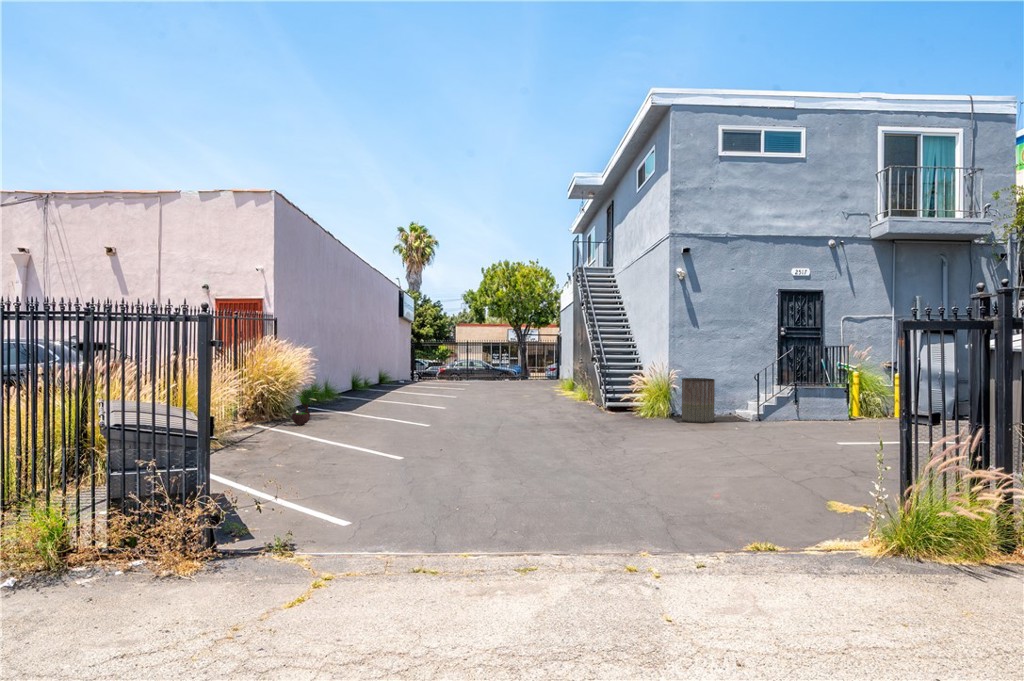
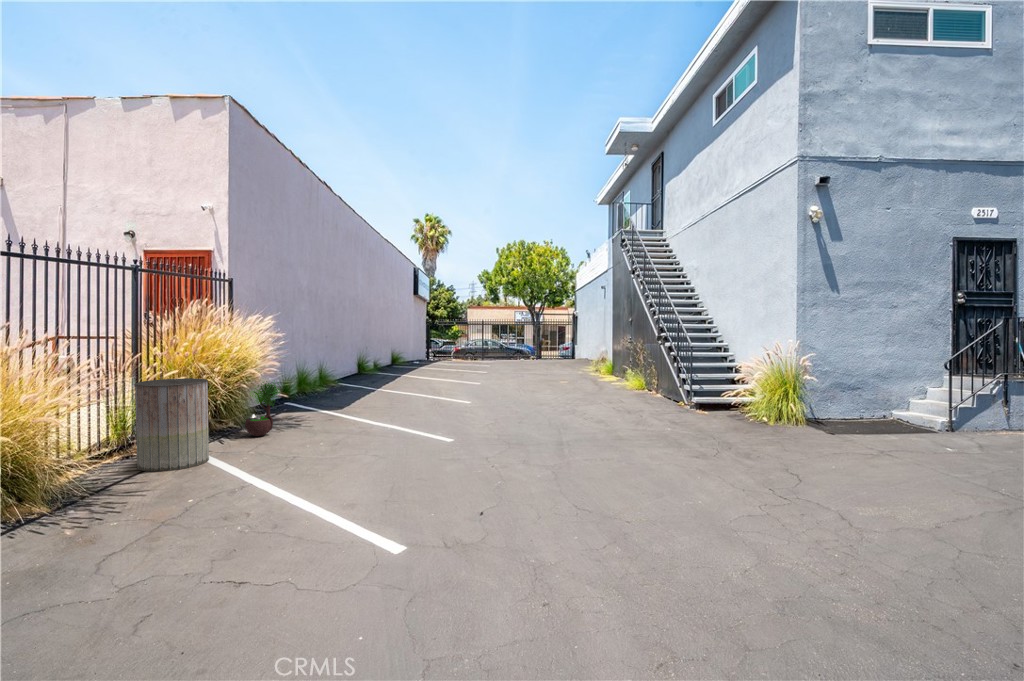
trash can: present [682,378,715,423] -> present [135,378,209,472]

